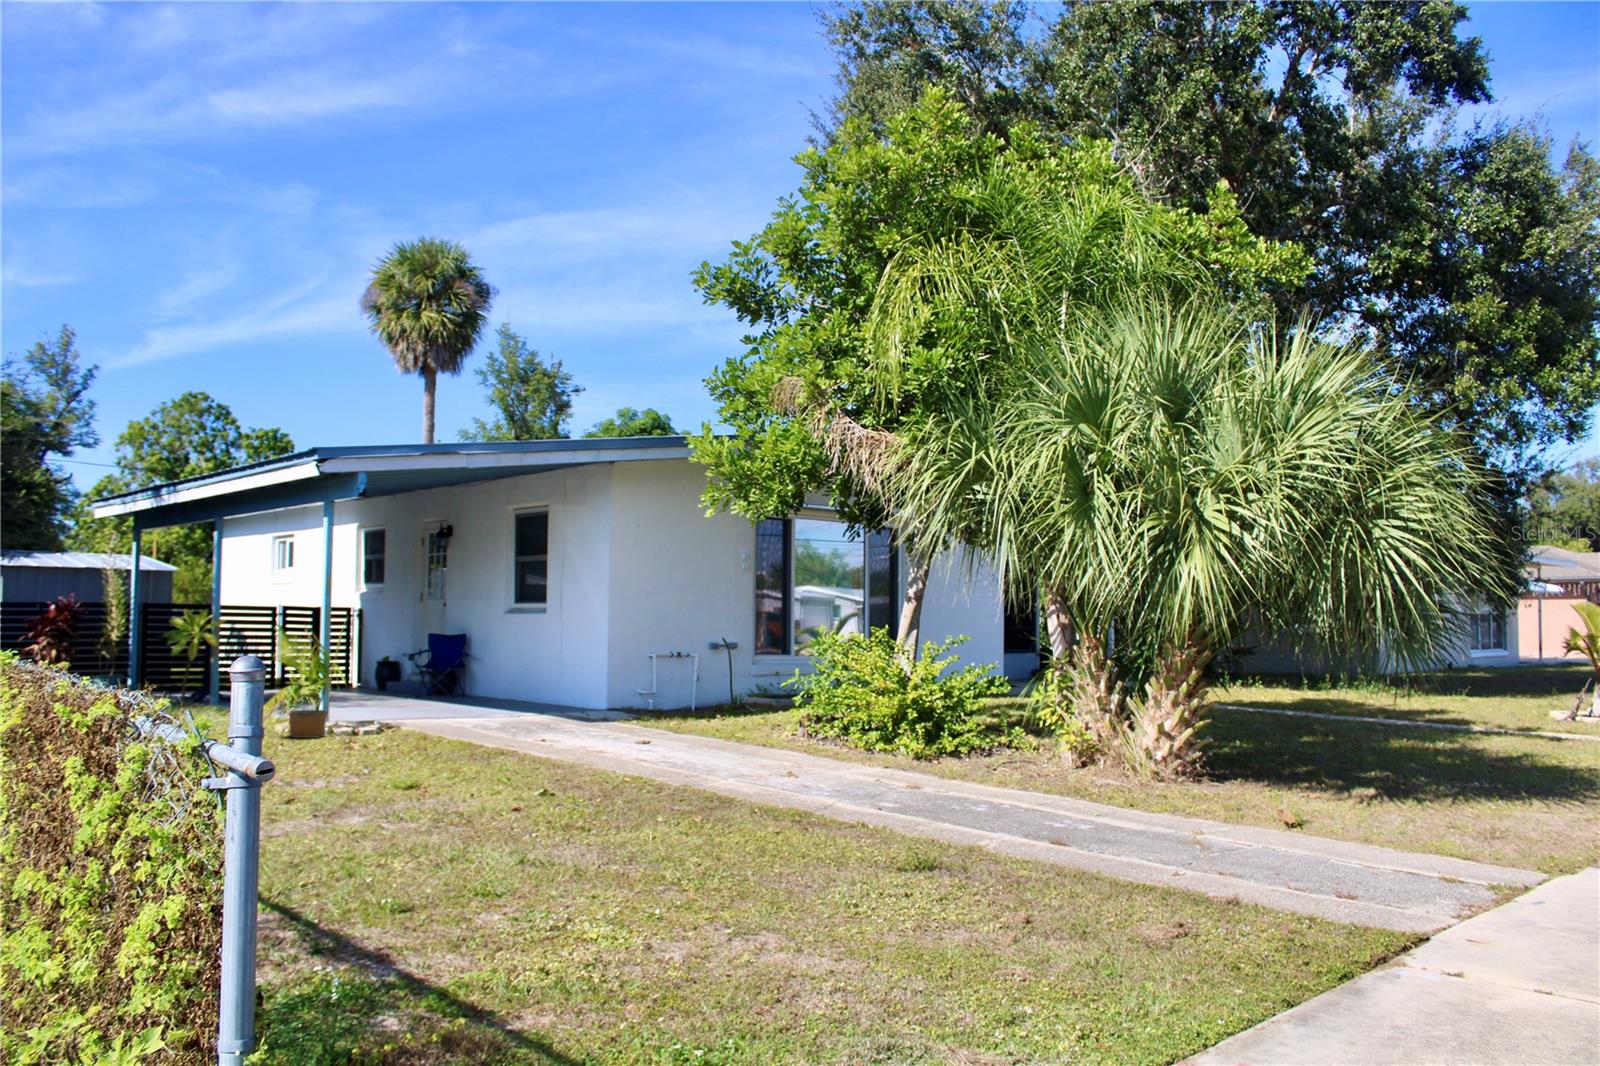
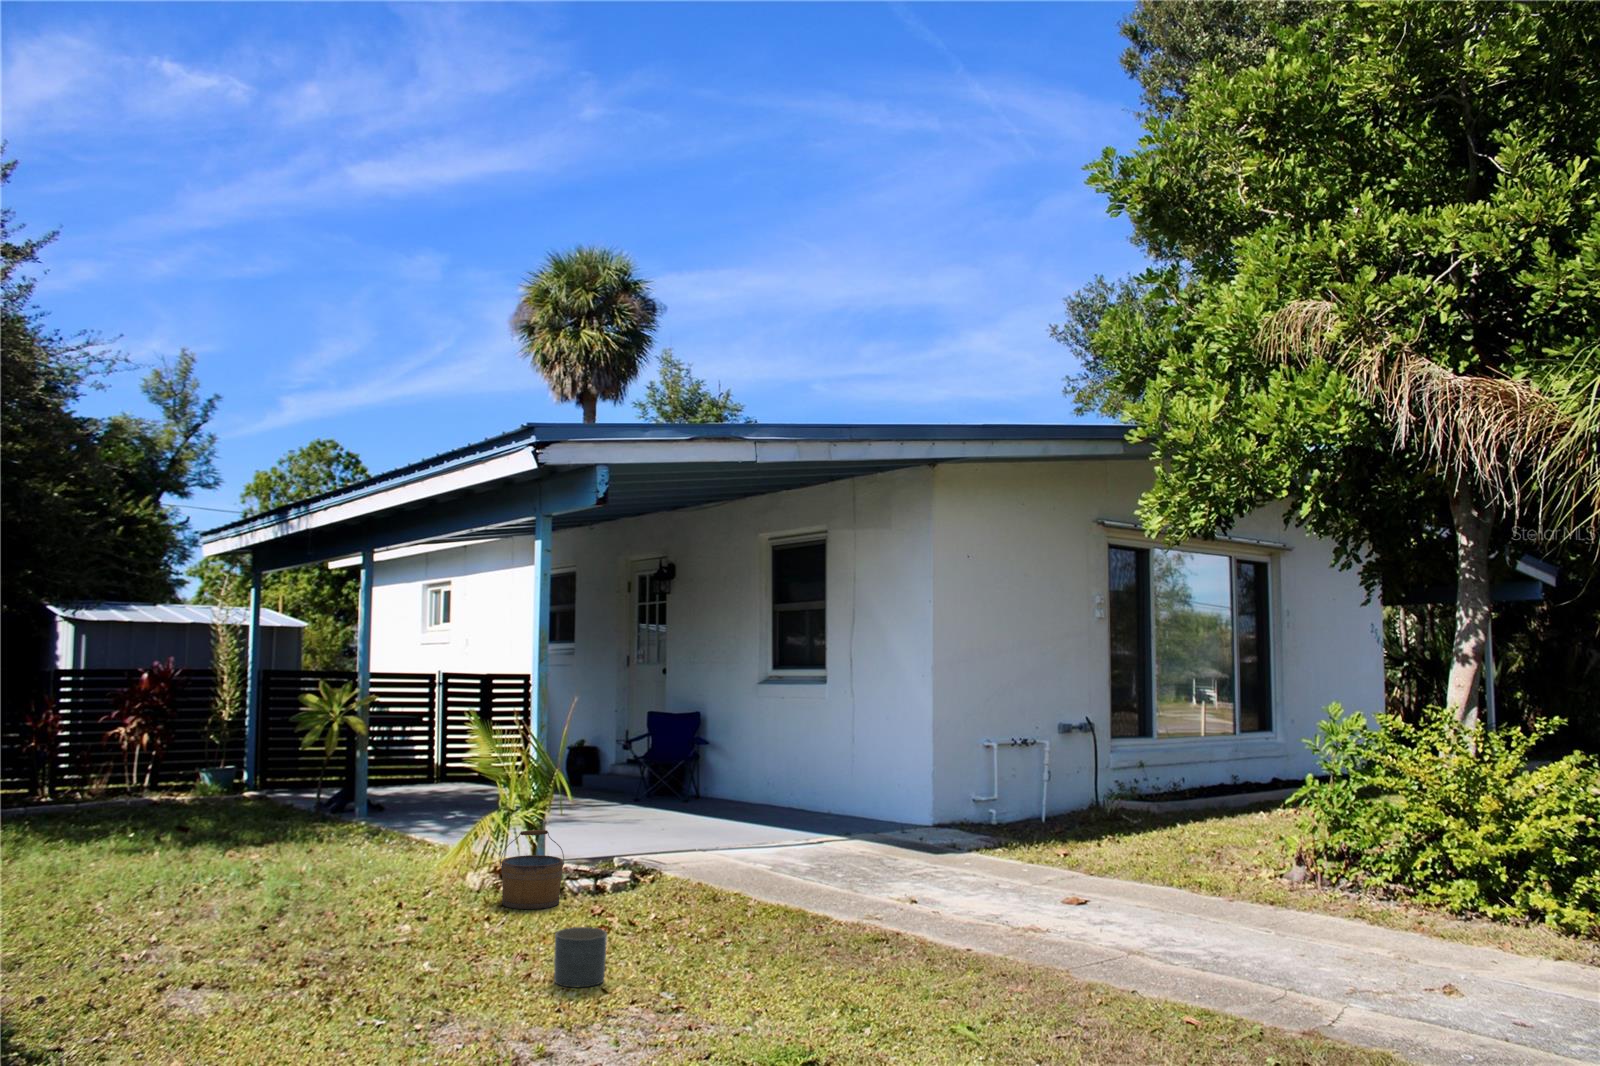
planter: none [303,734,332,762] -> present [554,927,607,988]

